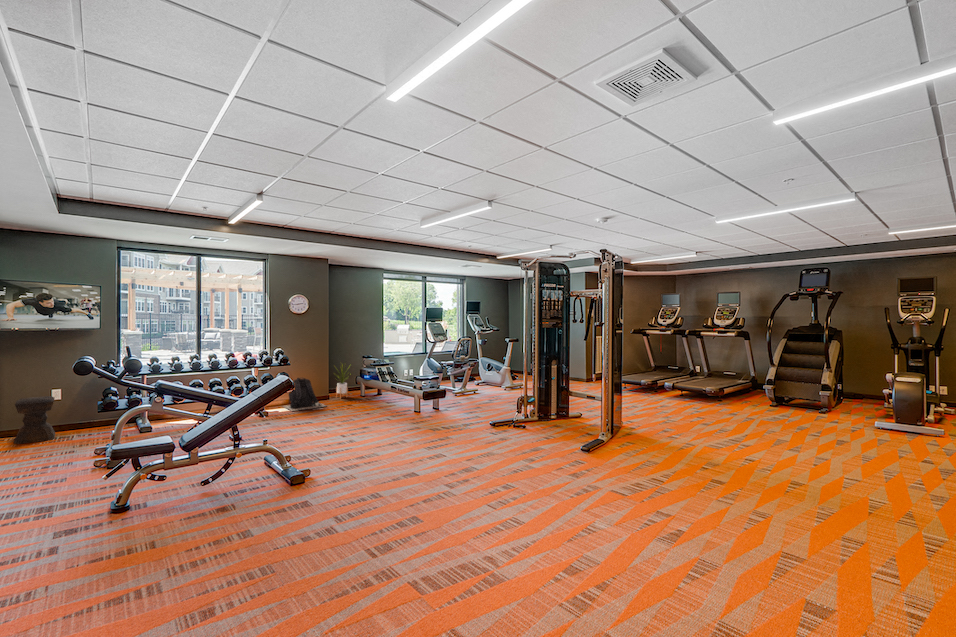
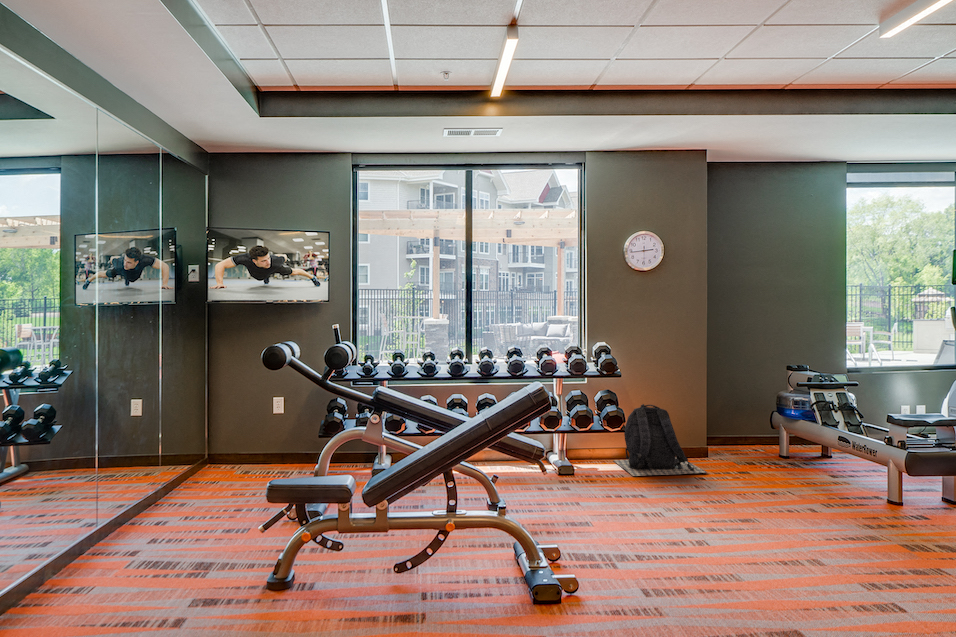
house plant: present [336,368,348,398] -> none [713,373,758,456]
stool: present [14,396,55,444] -> none [219,407,276,479]

